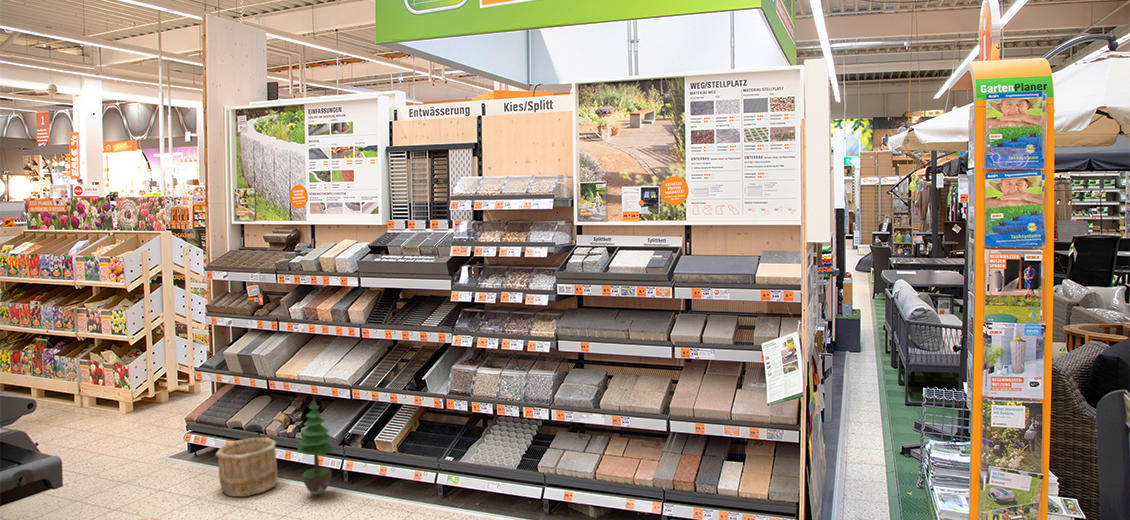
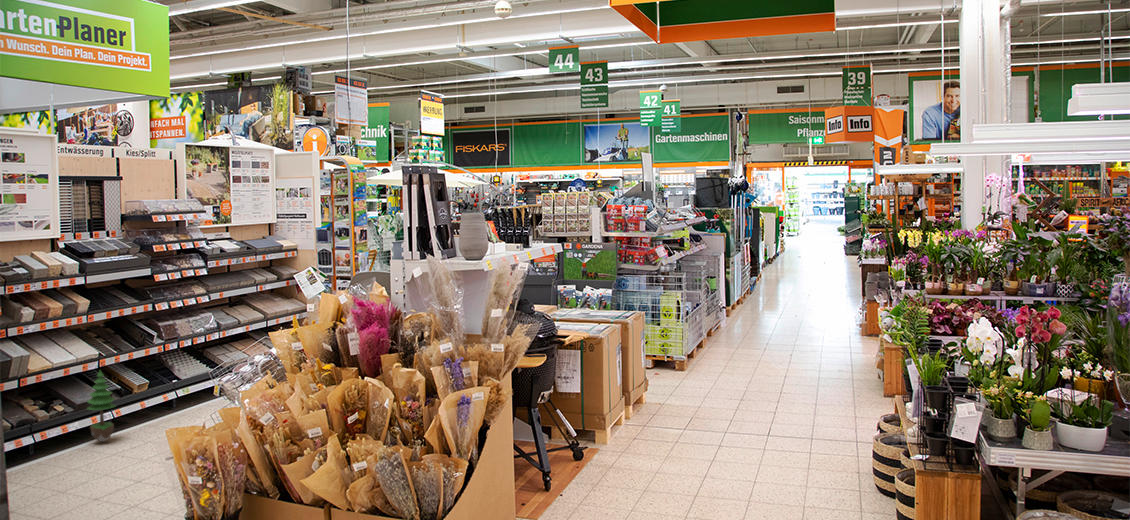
wooden bucket: present [216,438,277,497] -> none [22,421,76,469]

